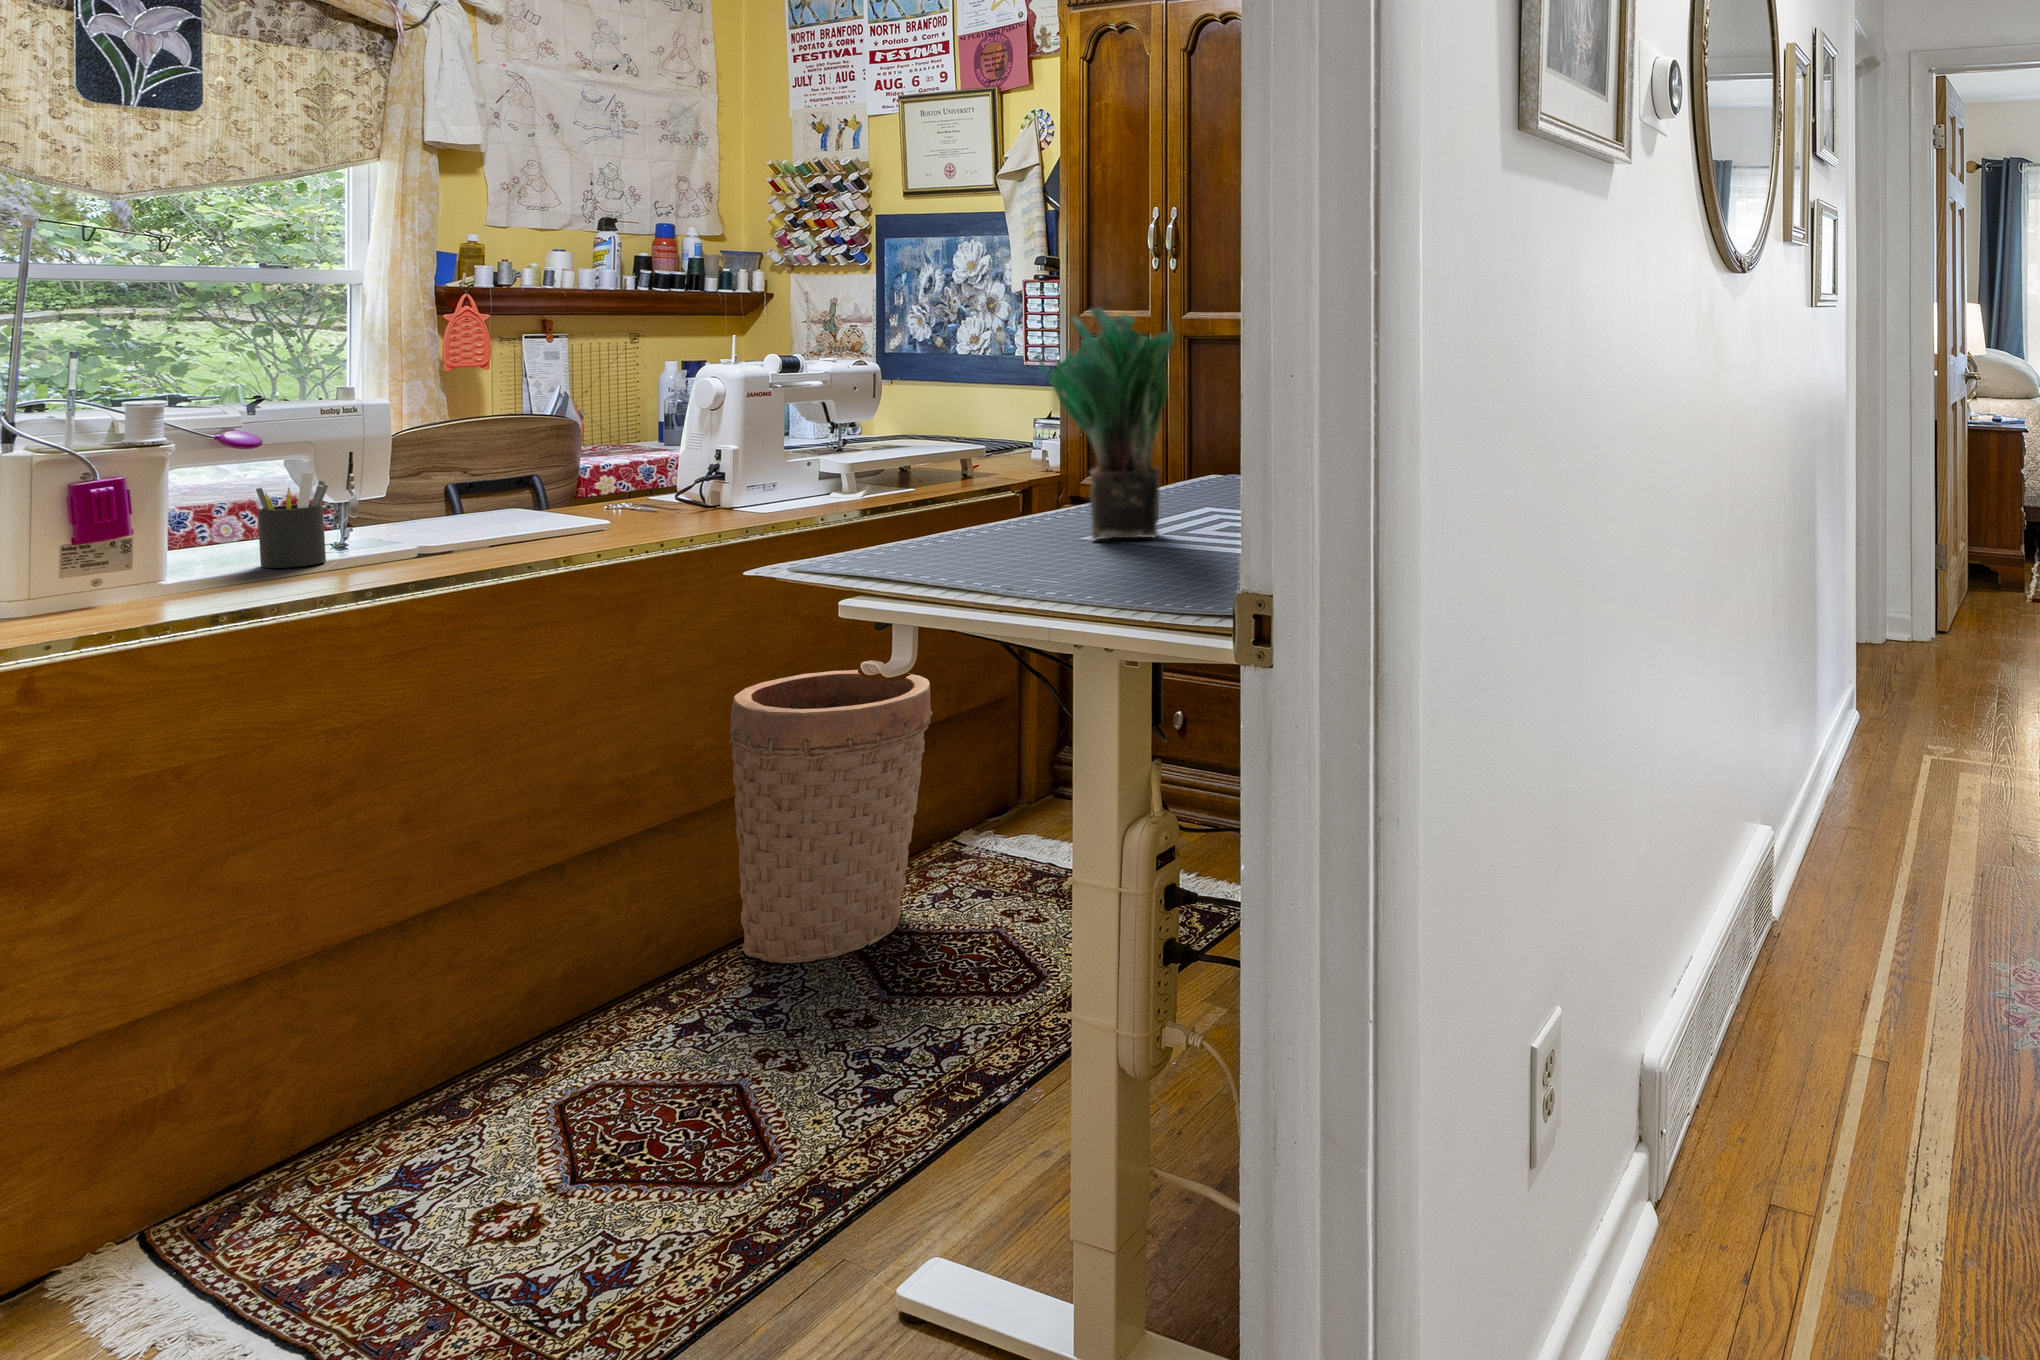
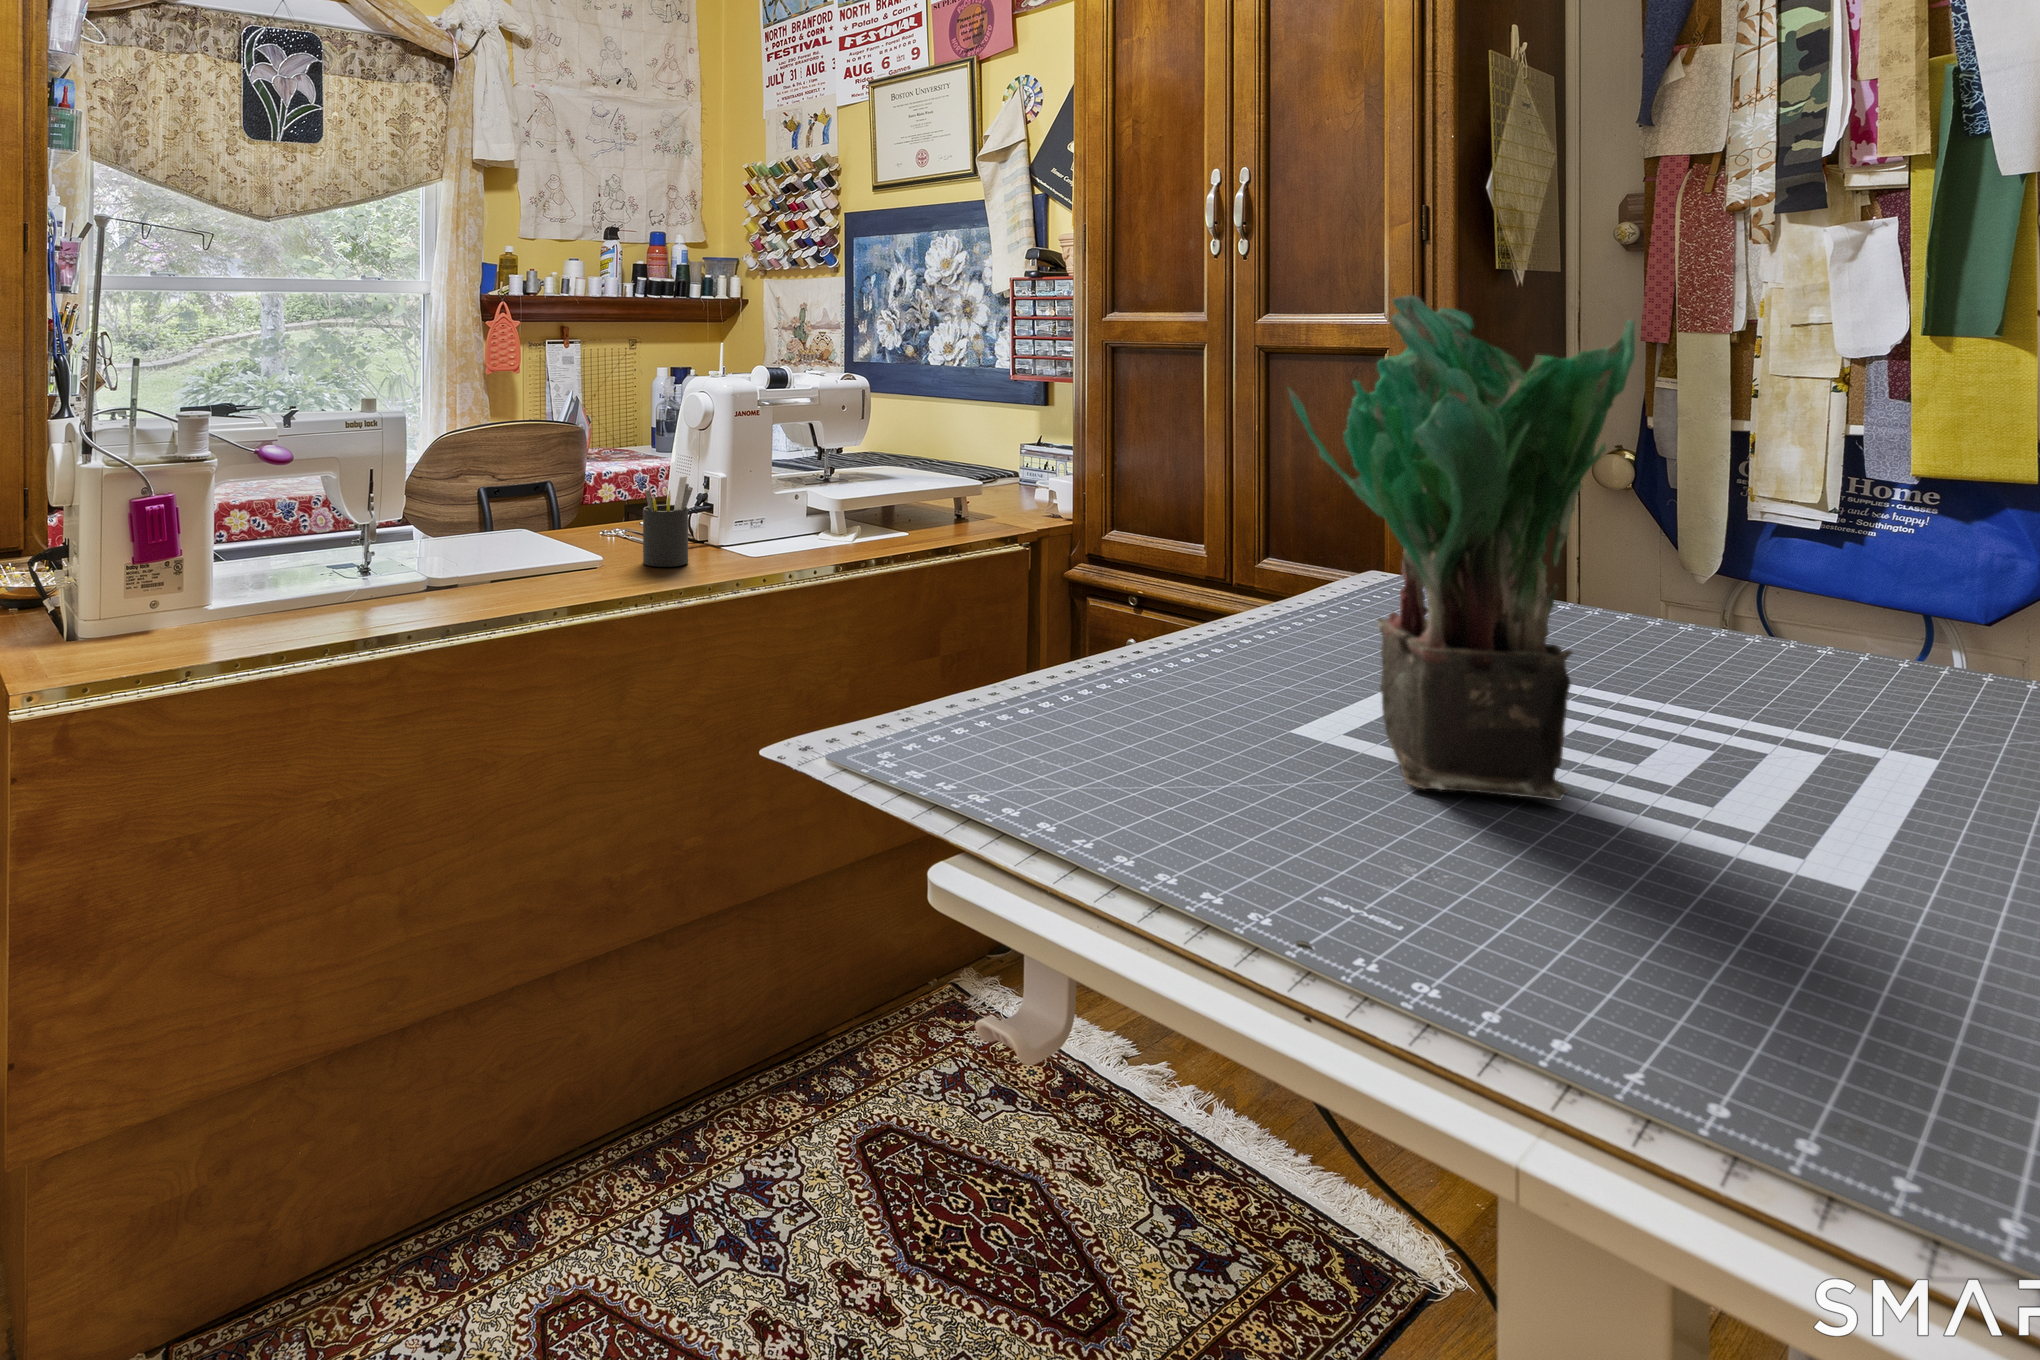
pen holder: present [256,472,328,568] -> present [643,476,693,567]
basket: present [729,670,933,963] -> none [713,780,955,1223]

